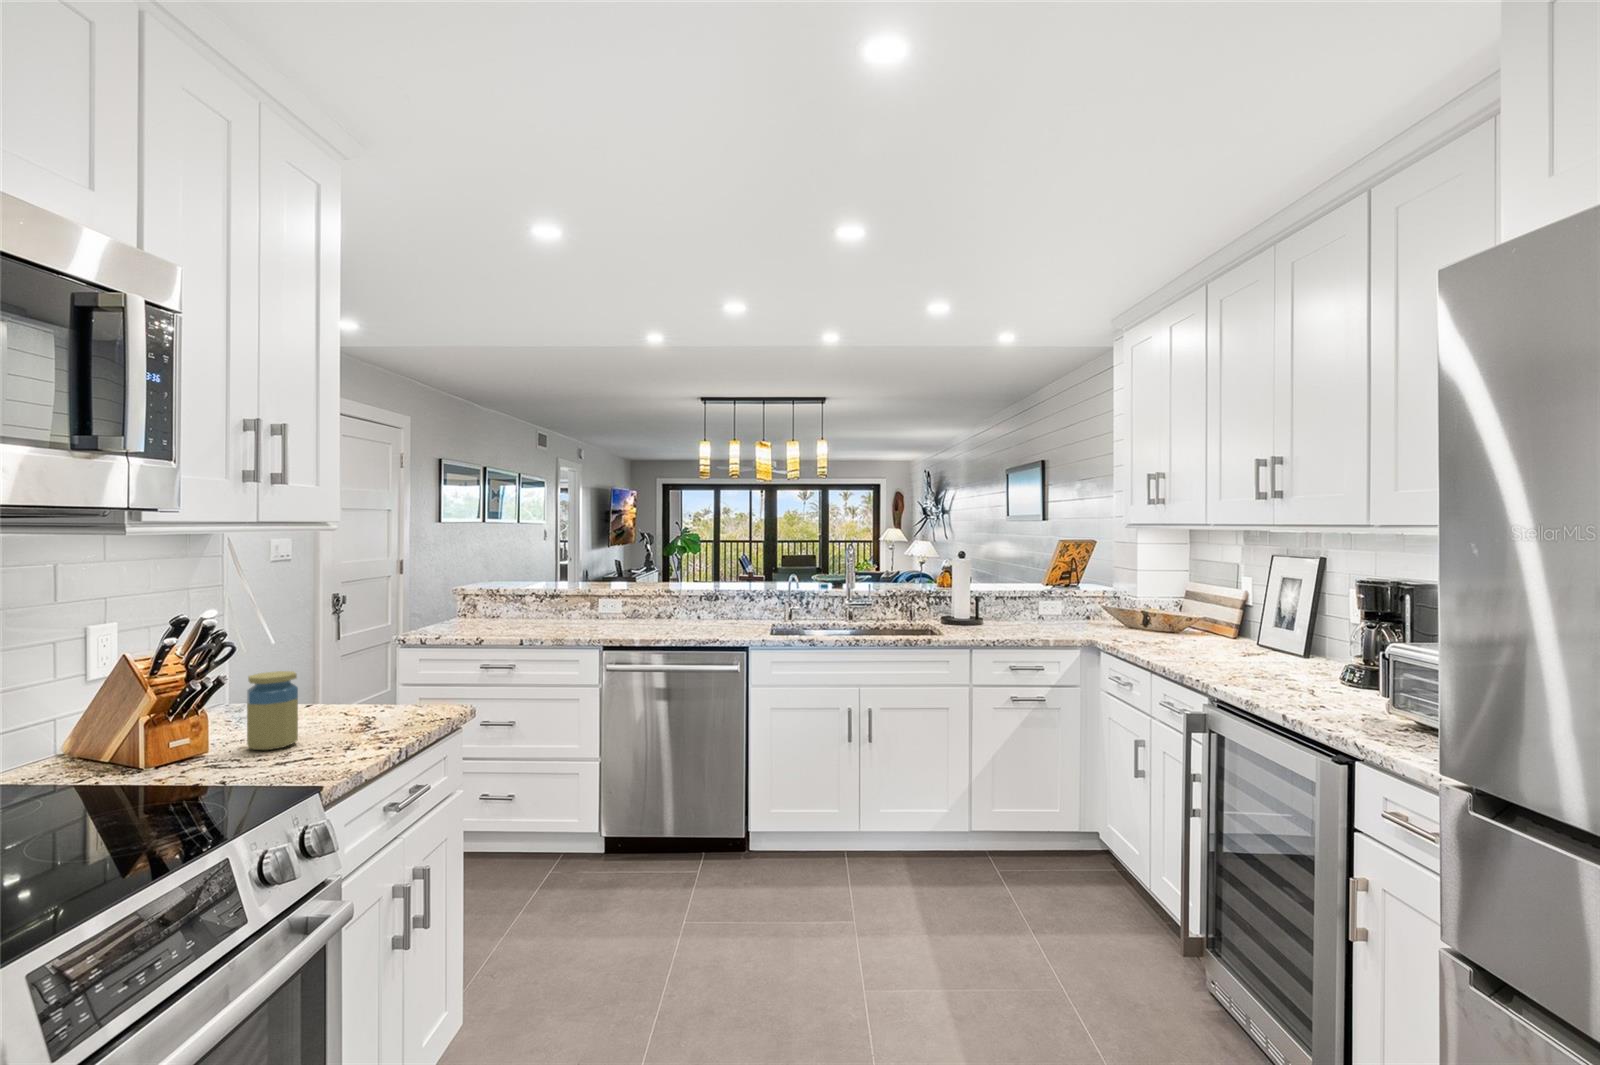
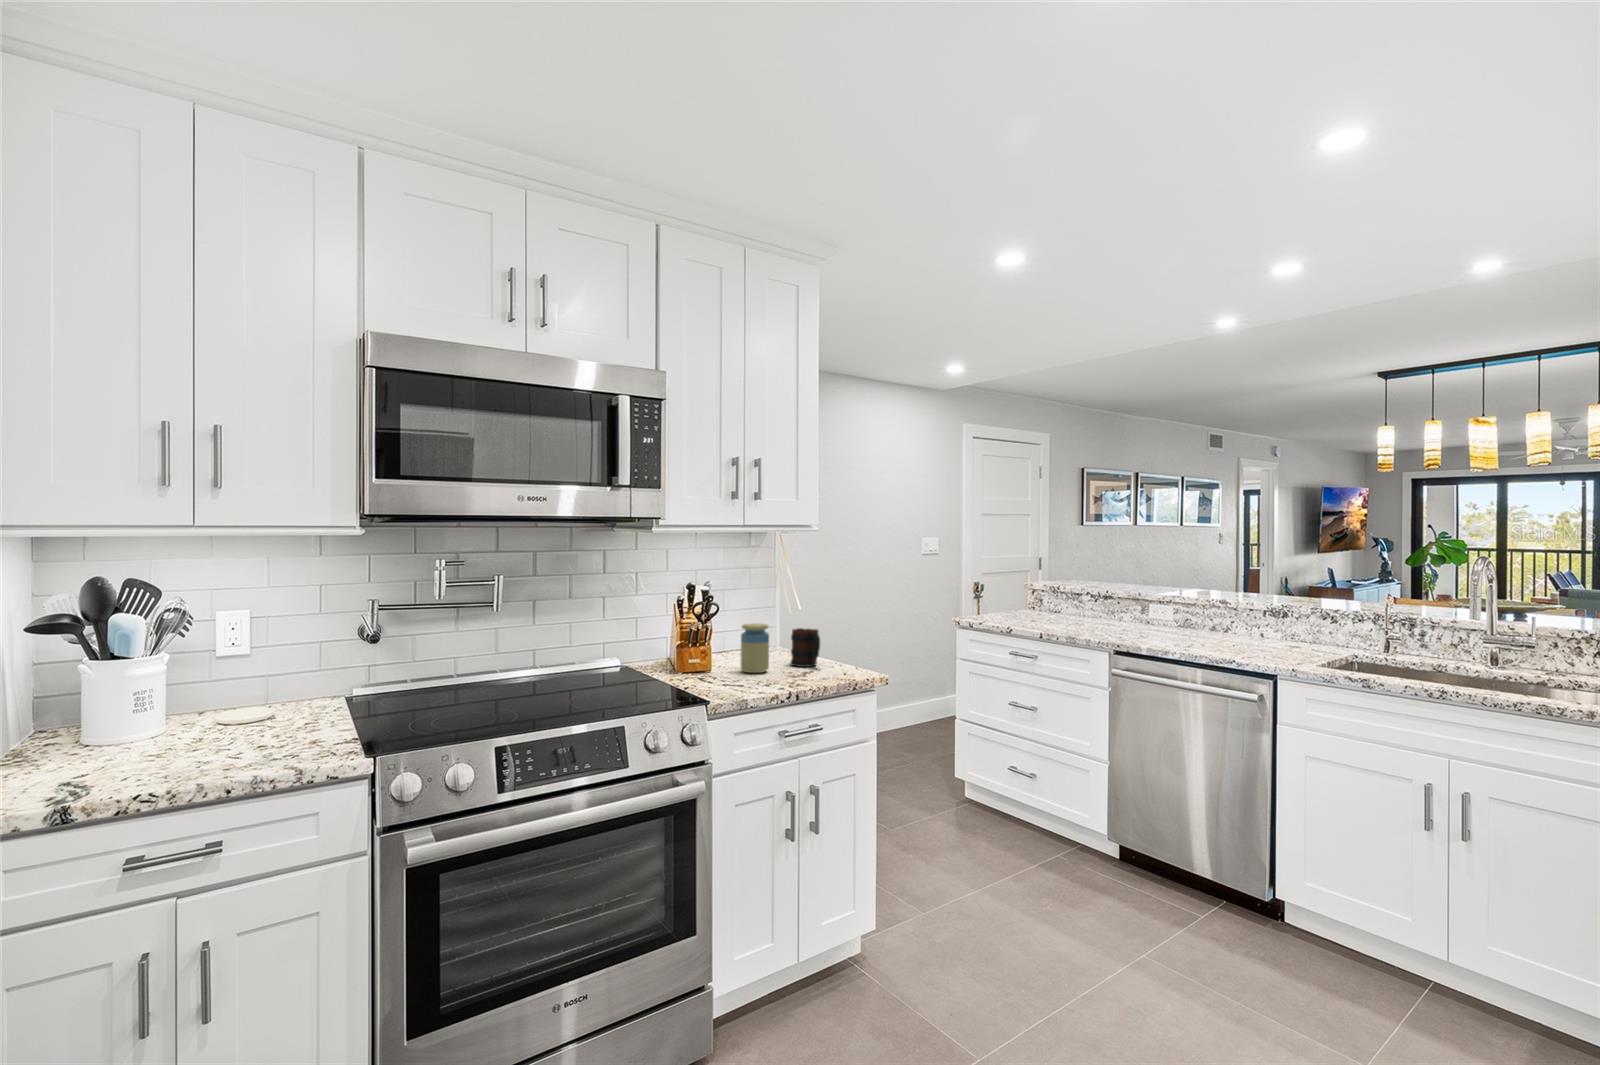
mug: none [303,668,362,727] -> present [790,628,820,667]

